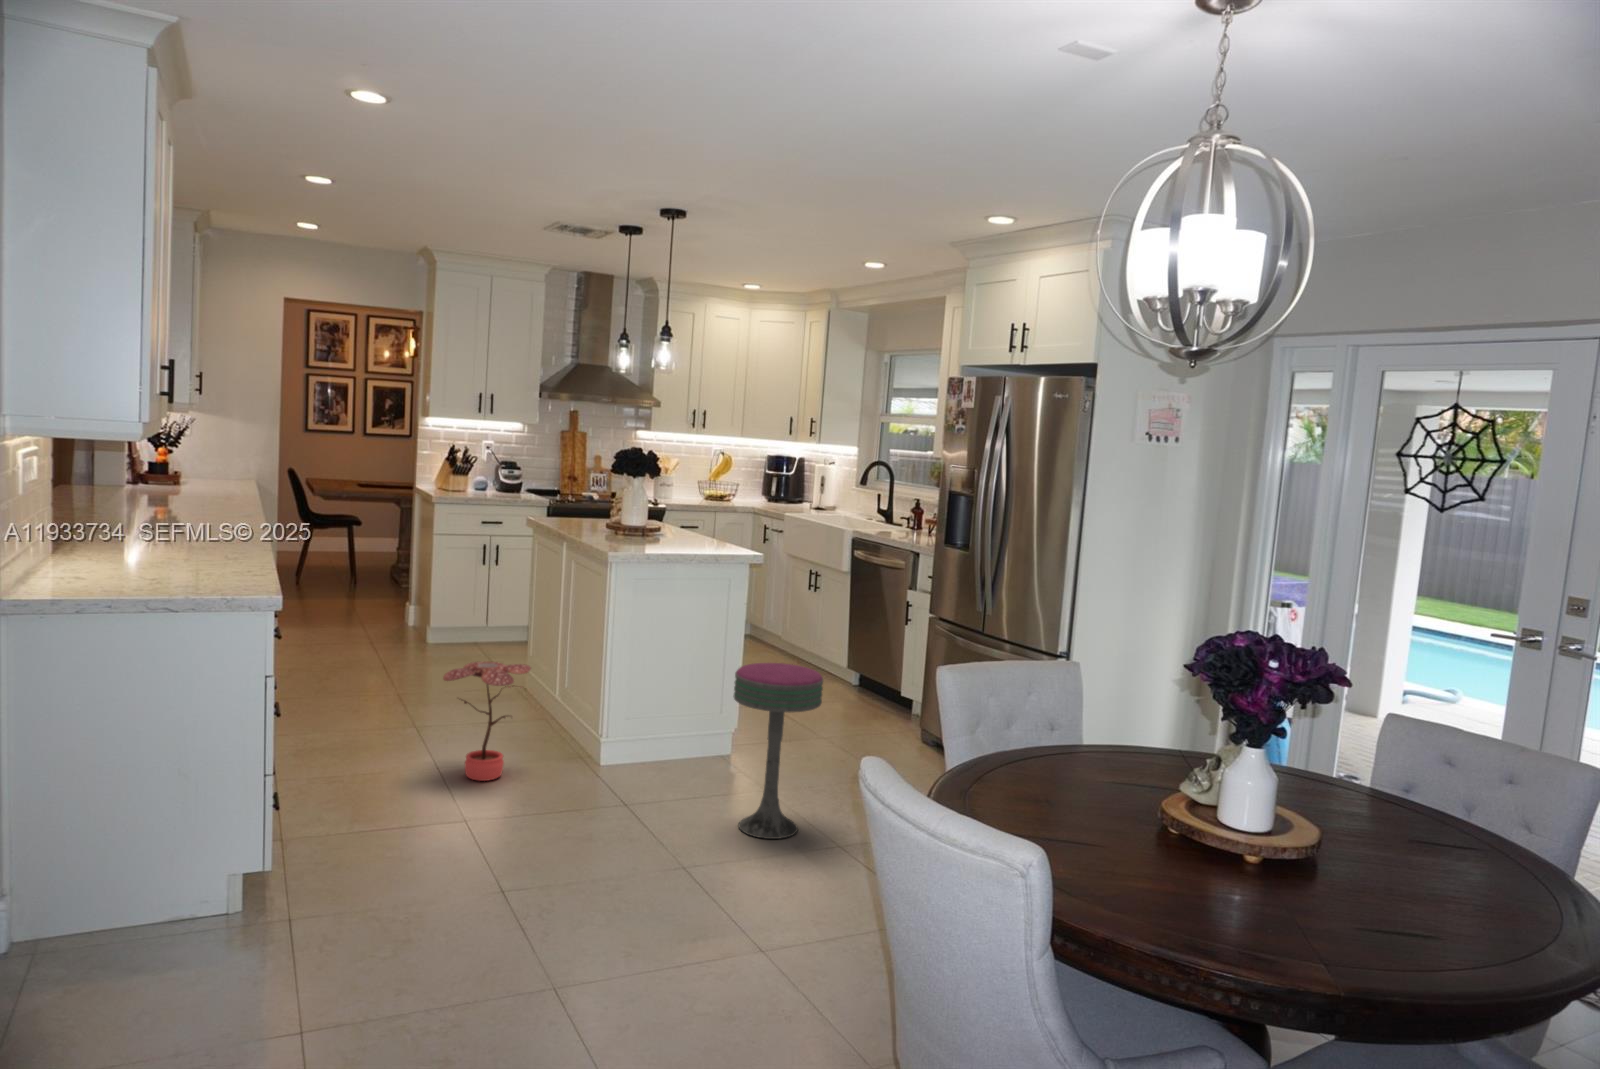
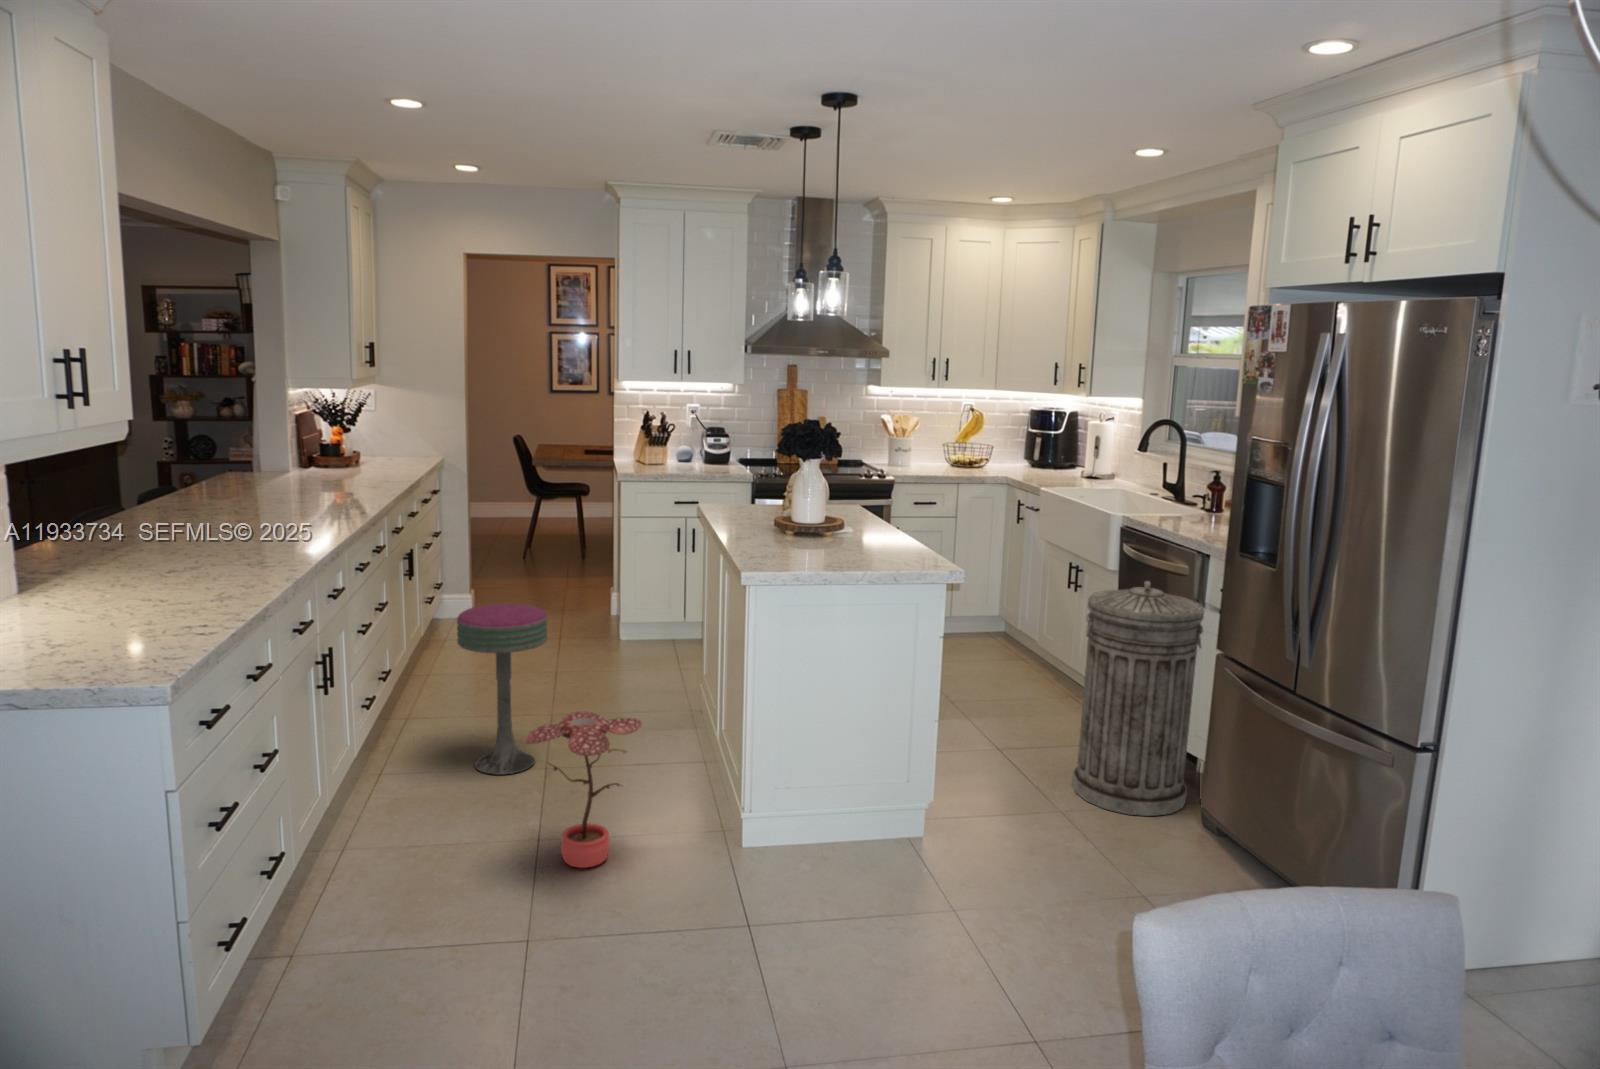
trash can: none [830,569,921,736] -> present [1072,581,1204,816]
bar stool: present [733,663,823,839] -> present [457,603,547,775]

